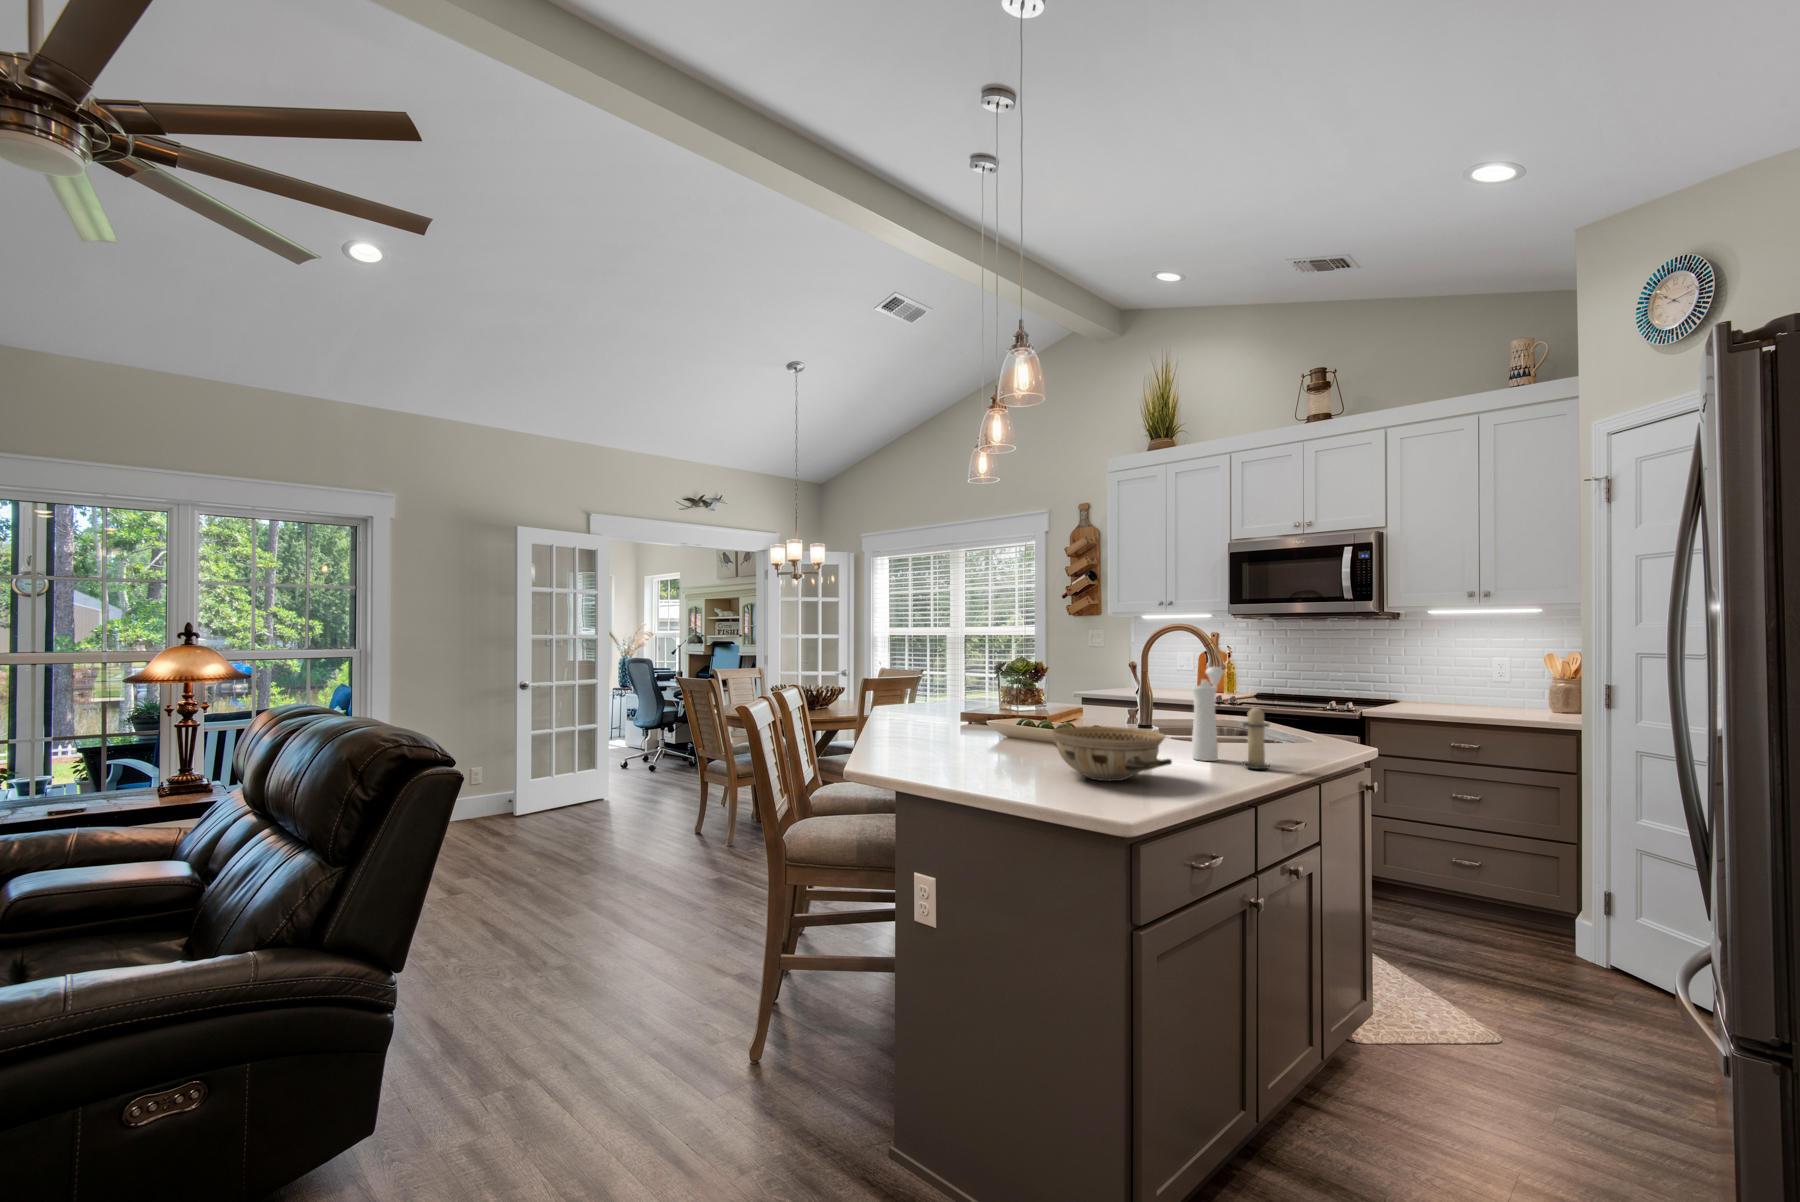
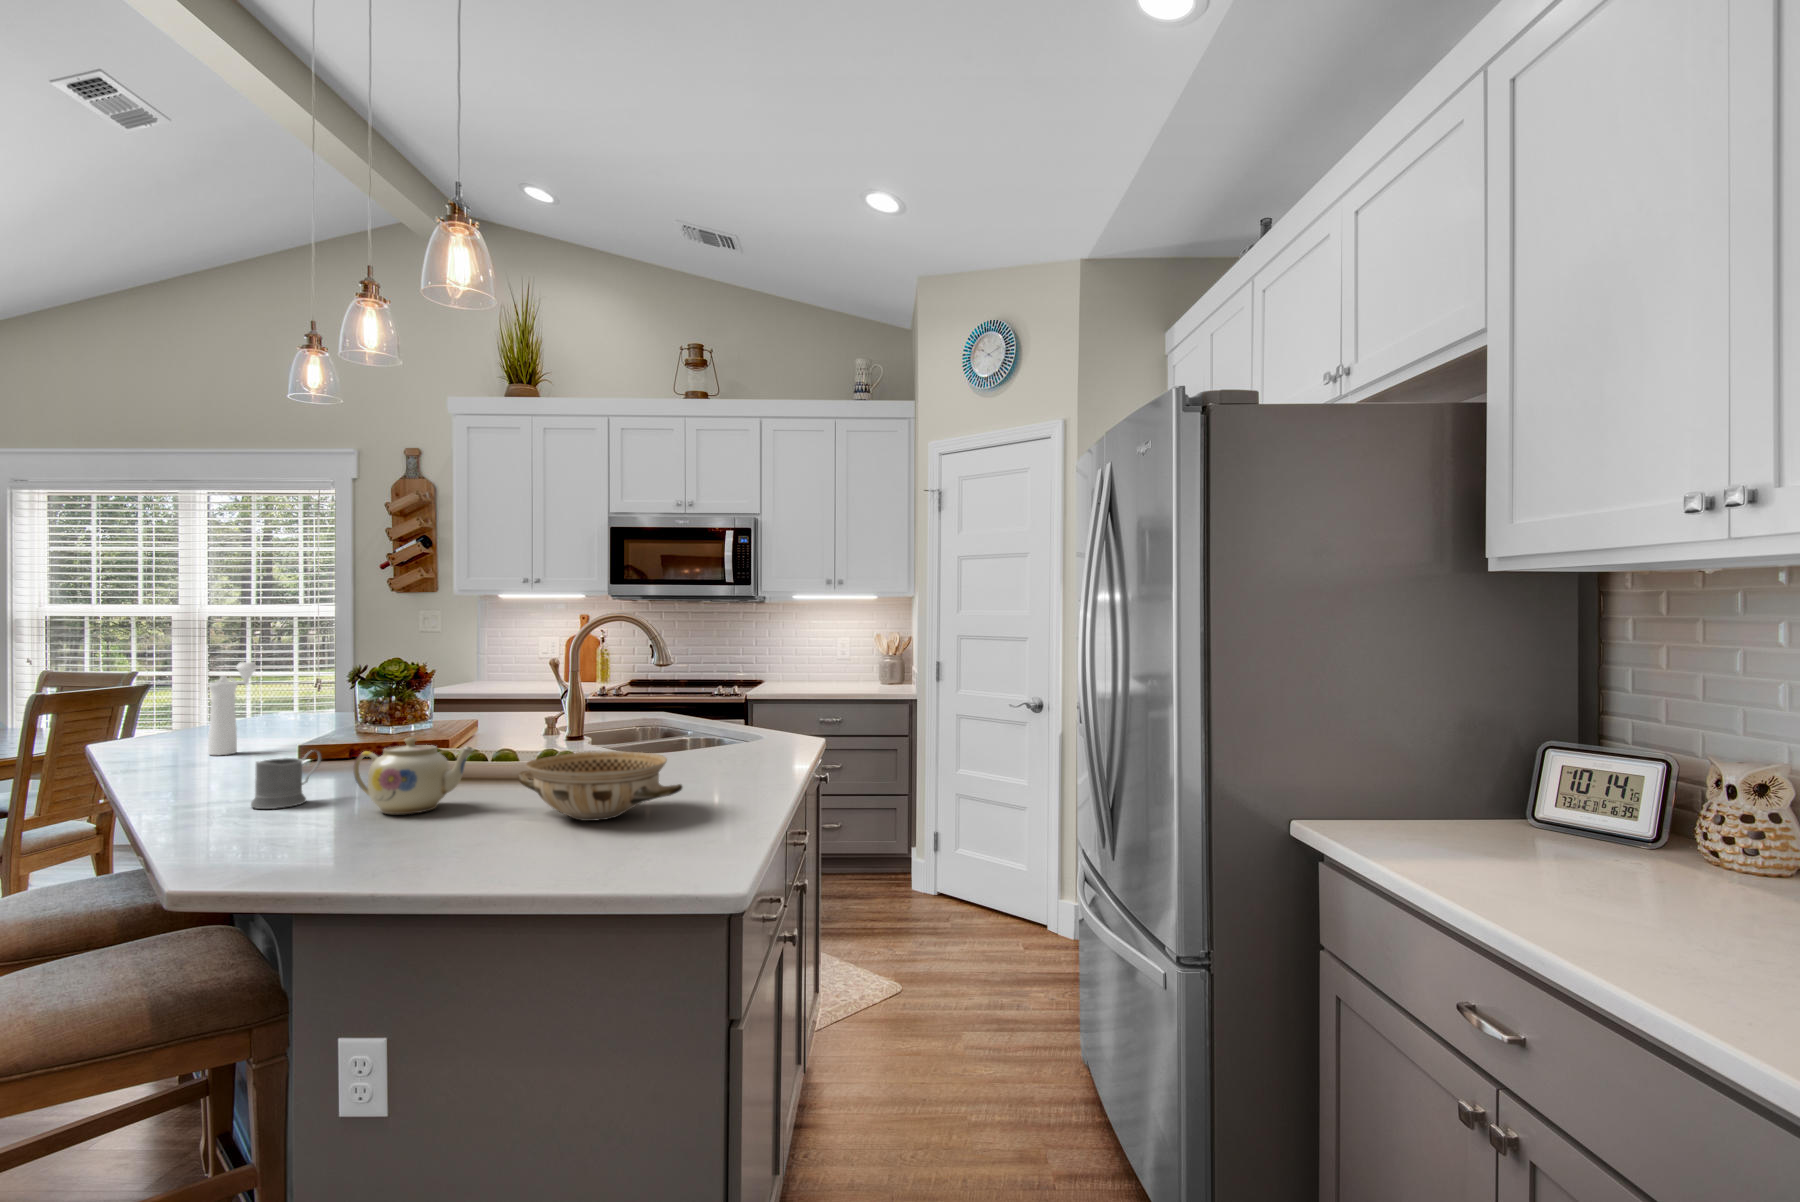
pepper mill: present [1192,667,1224,761] -> present [208,662,256,755]
teapot: none [957,704,1028,759] -> present [353,737,474,814]
candle: present [1243,707,1270,769] -> none [719,709,753,781]
mug: none [907,711,949,747] -> present [251,751,321,809]

